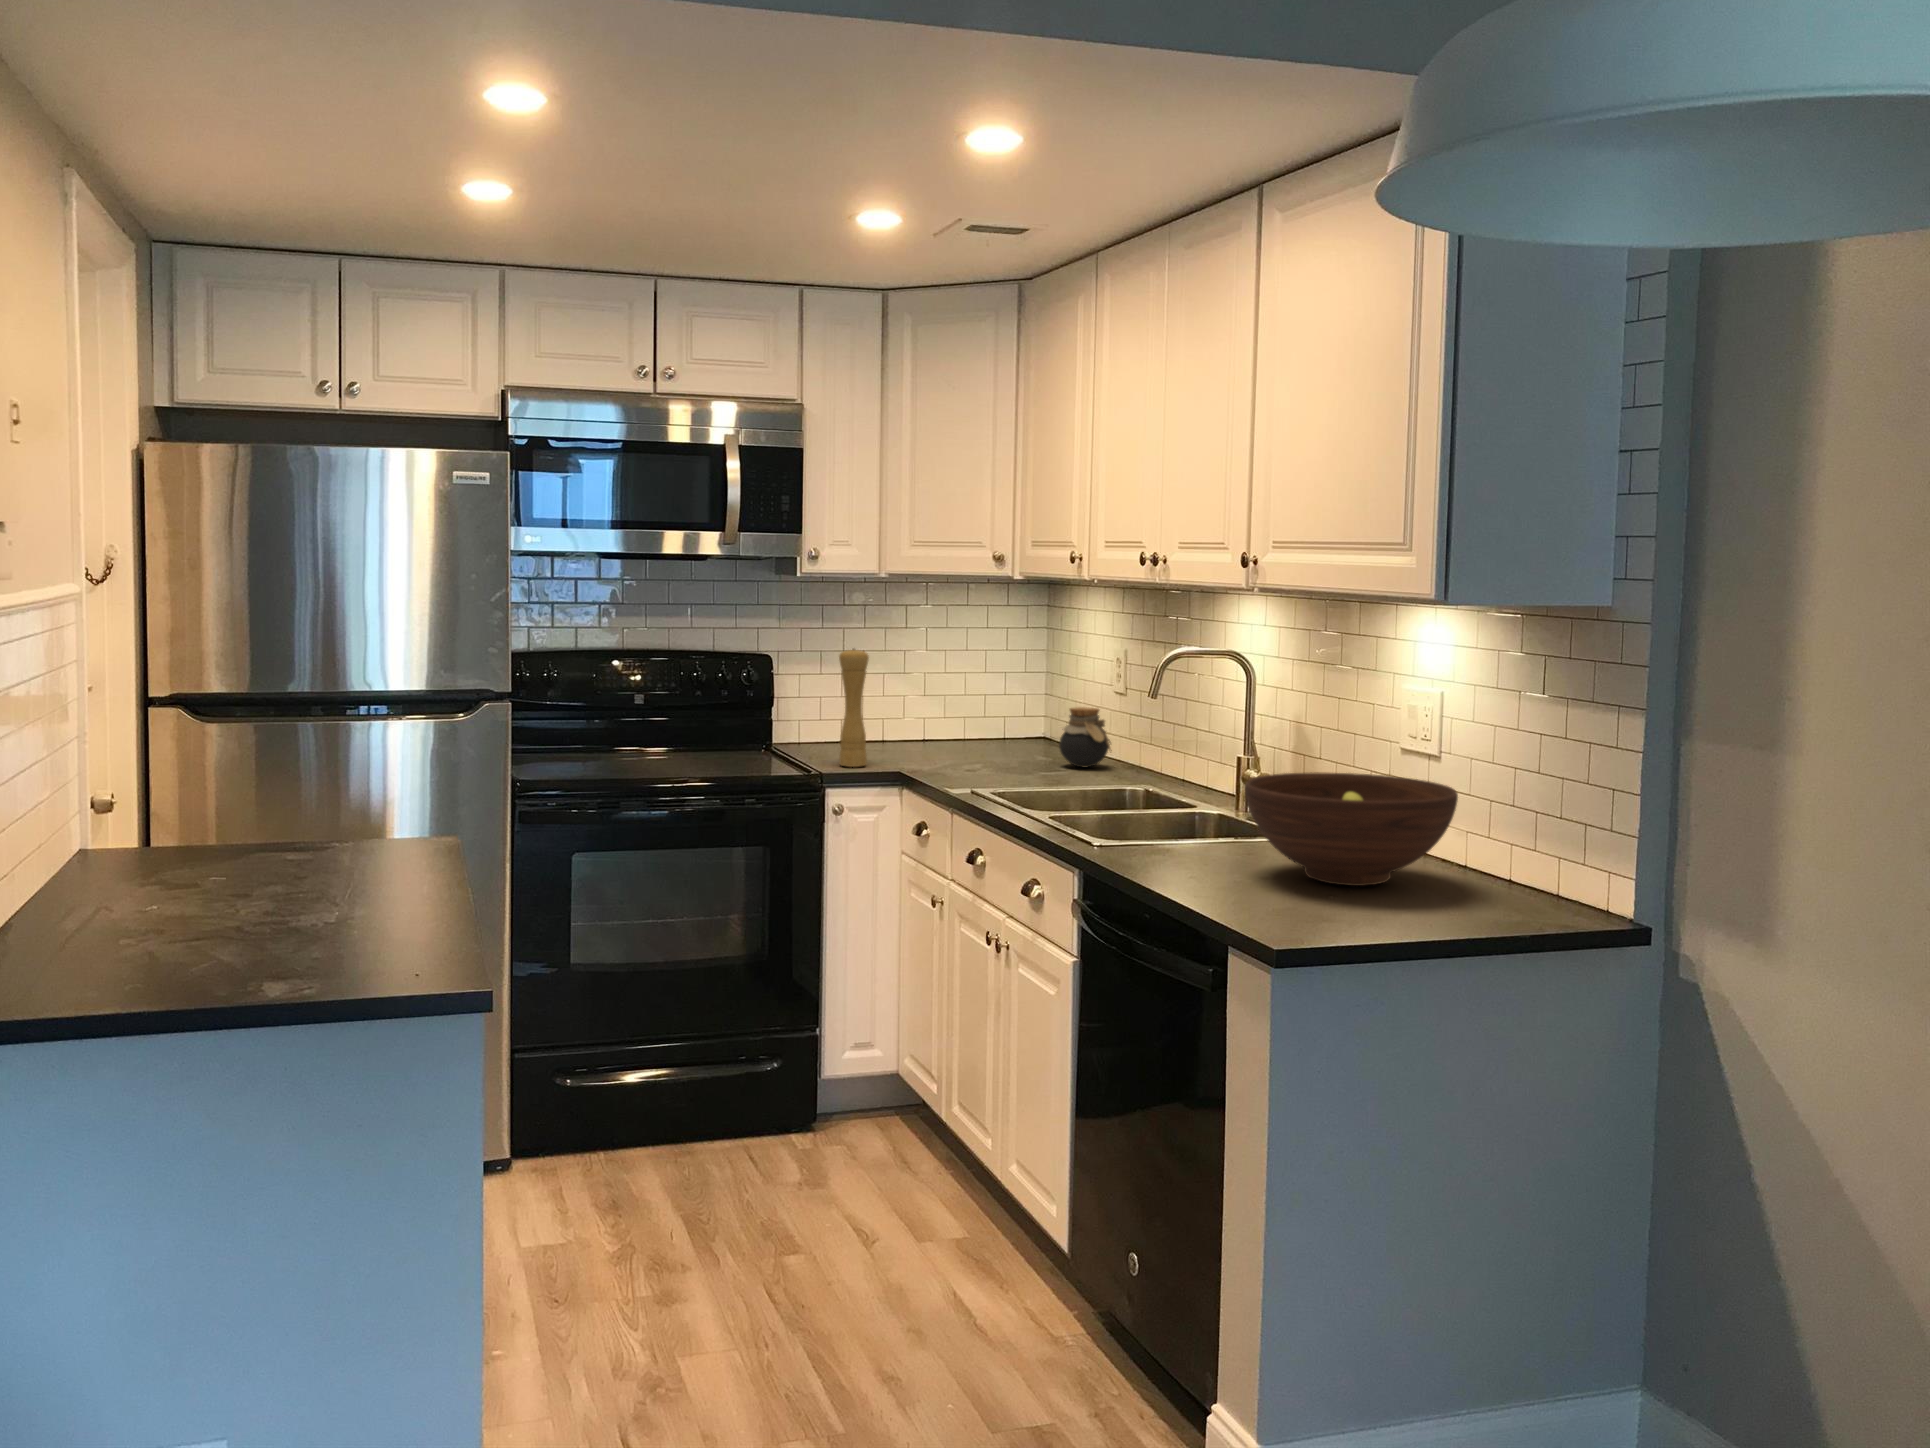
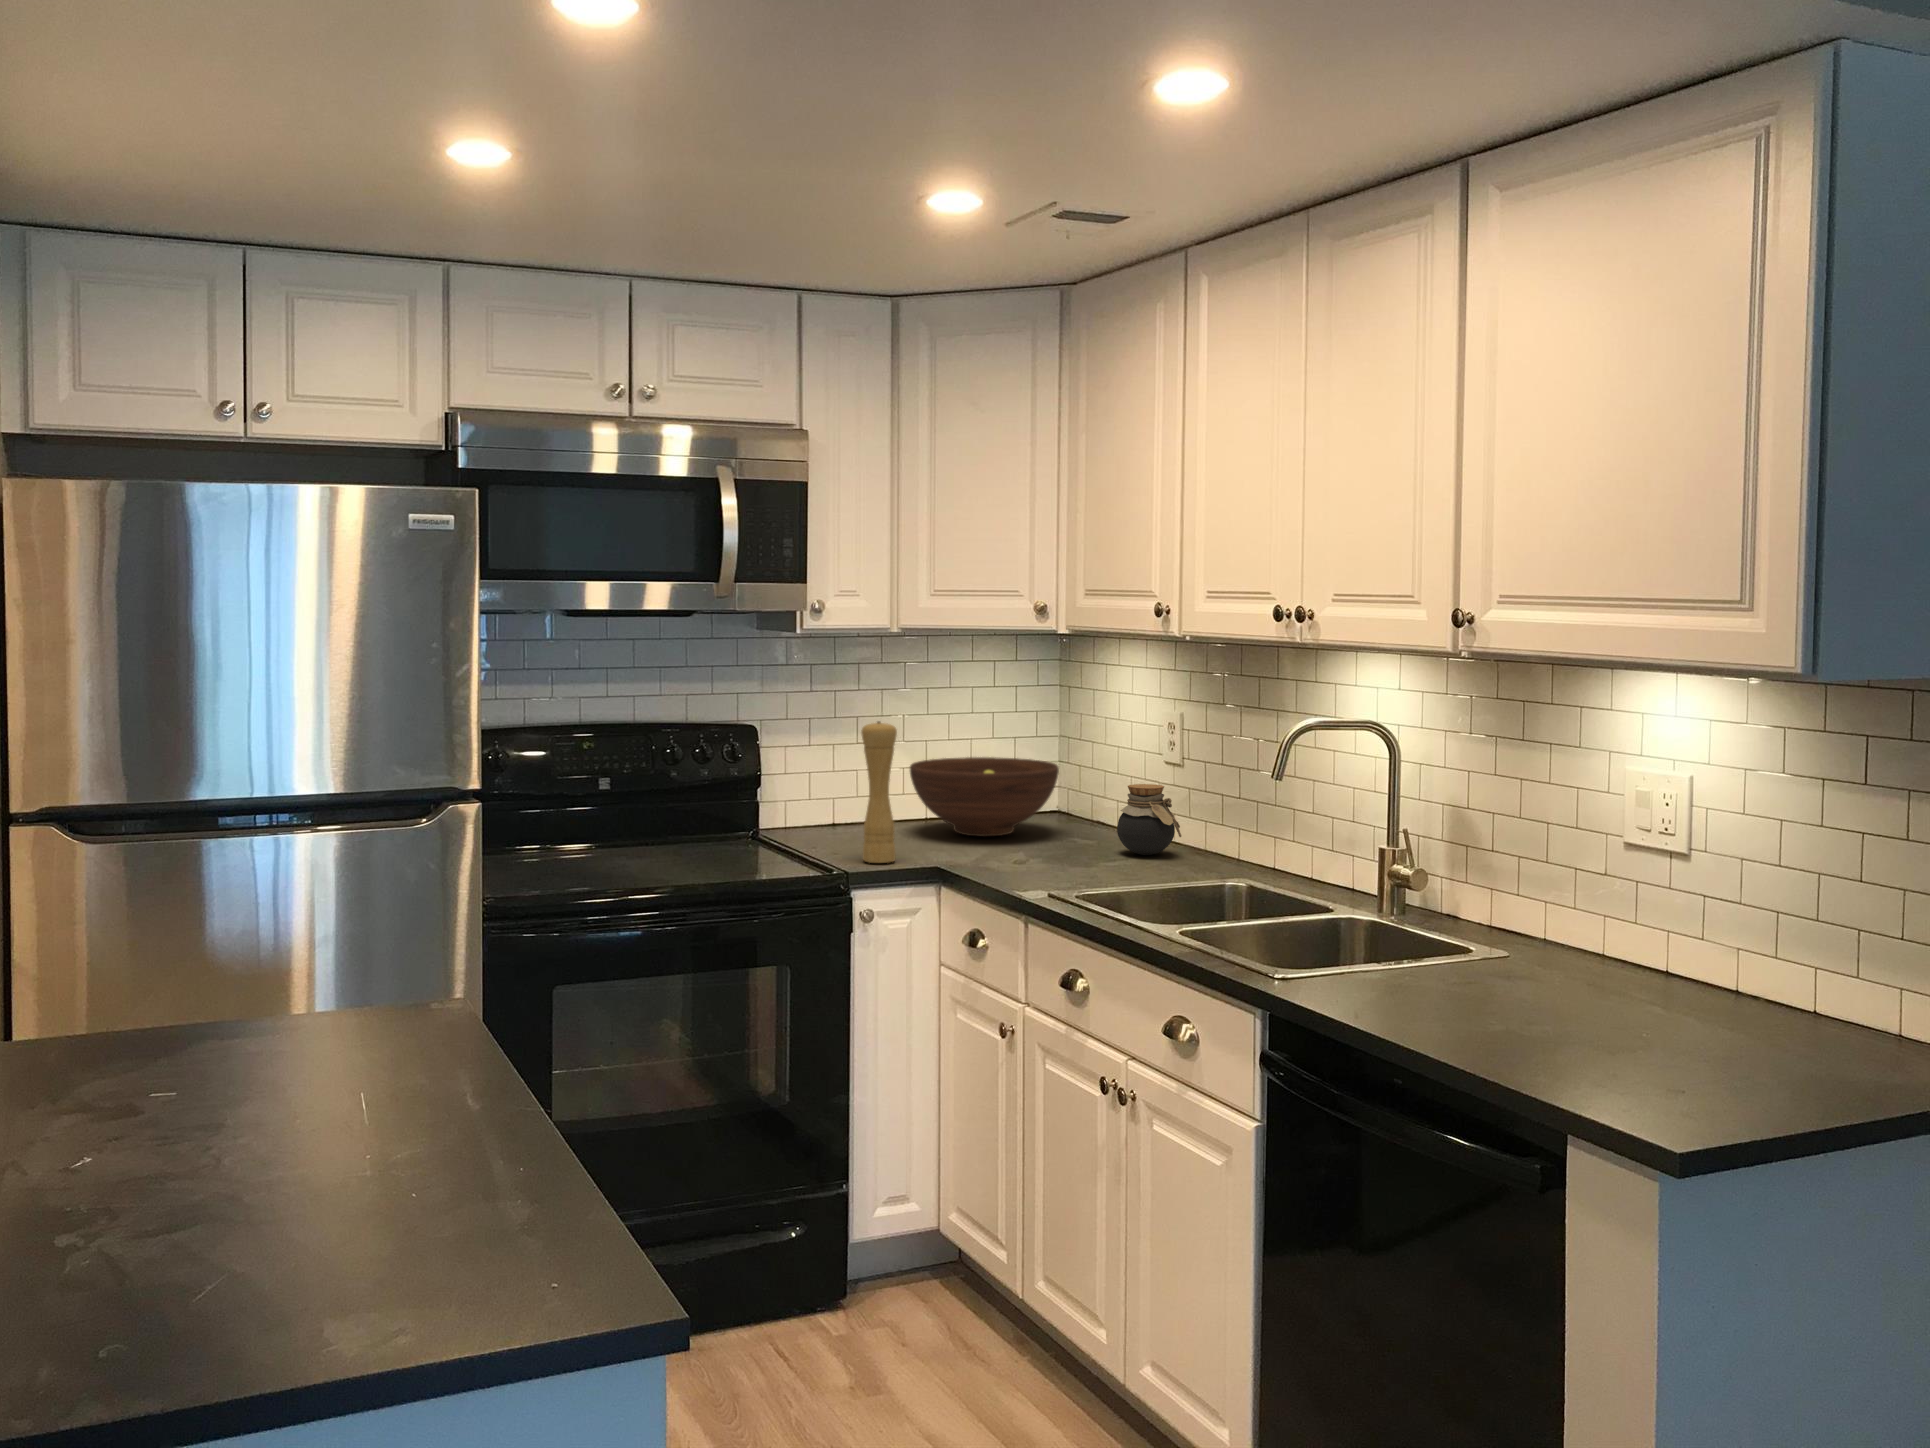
fruit bowl: present [1245,772,1458,886] -> present [910,757,1059,837]

